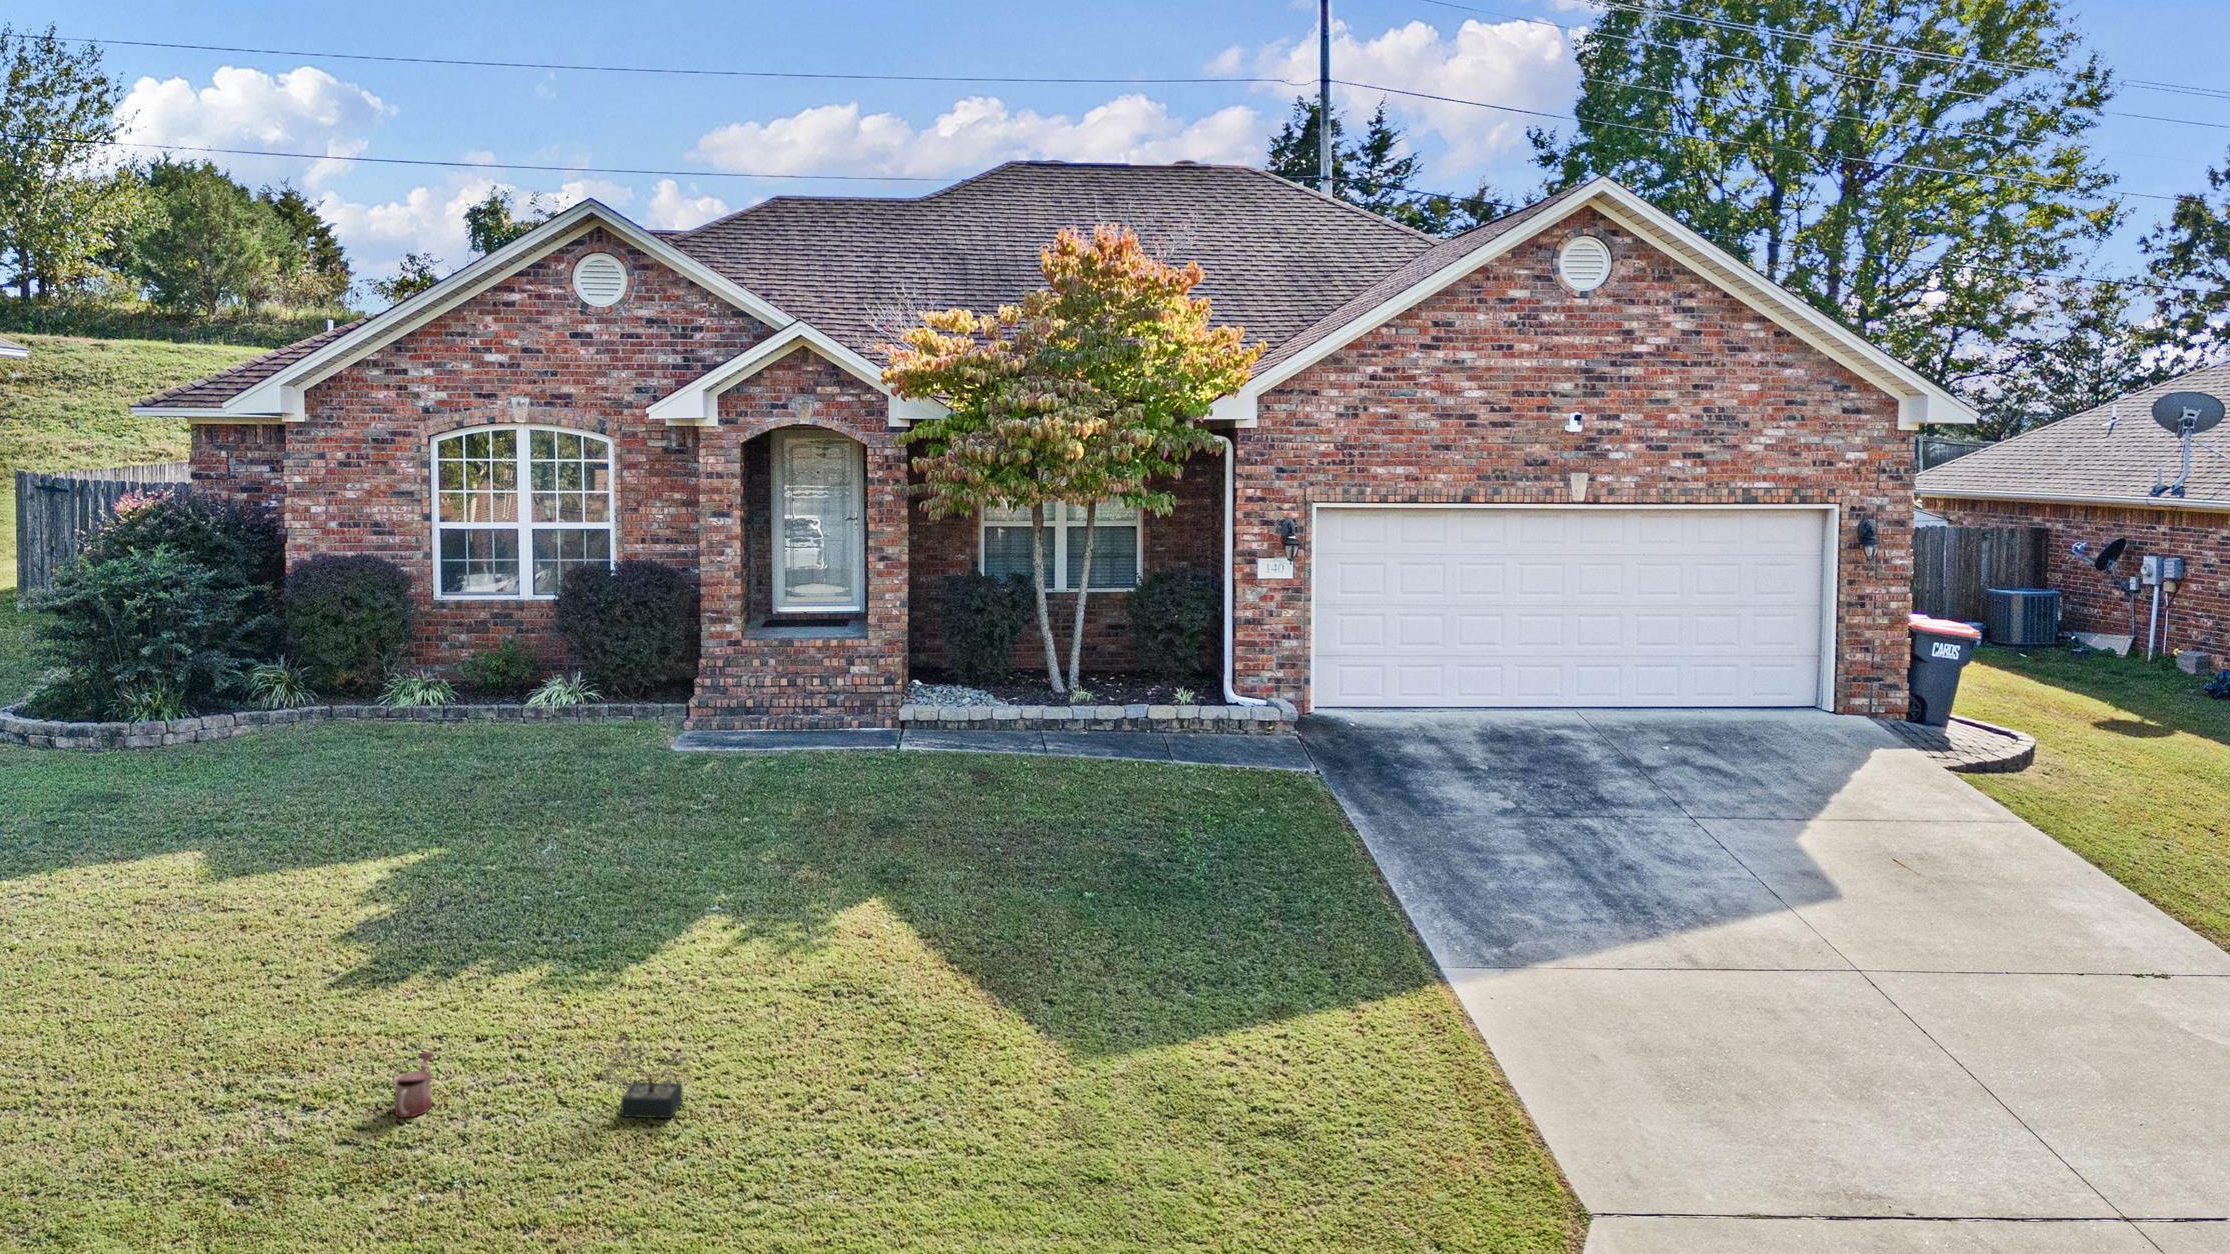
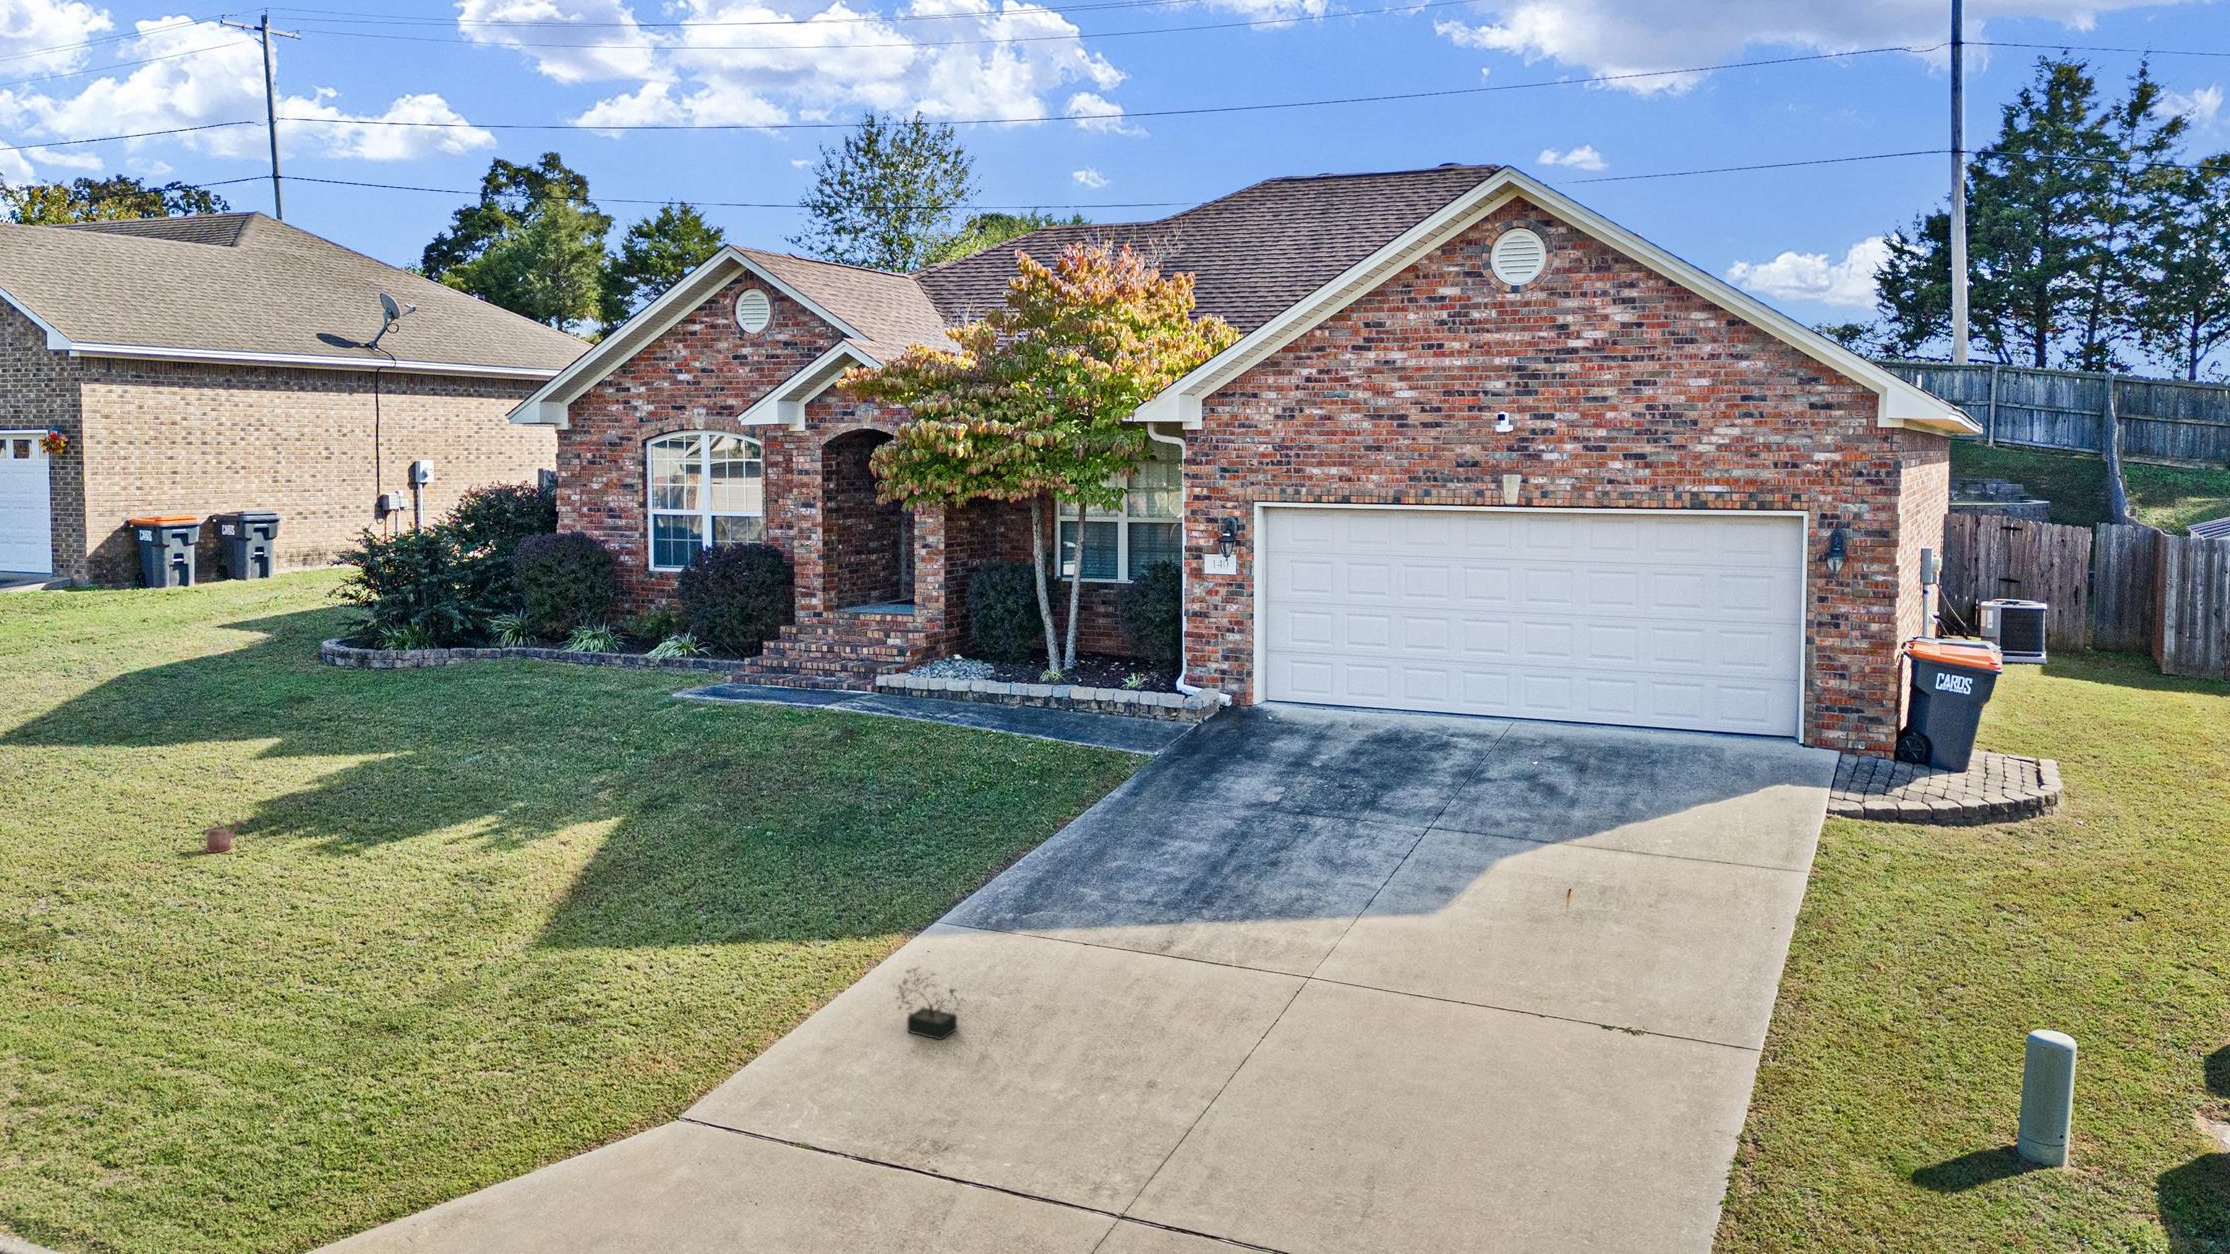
decorative plant: present [606,1035,691,1118] -> present [897,968,958,1040]

